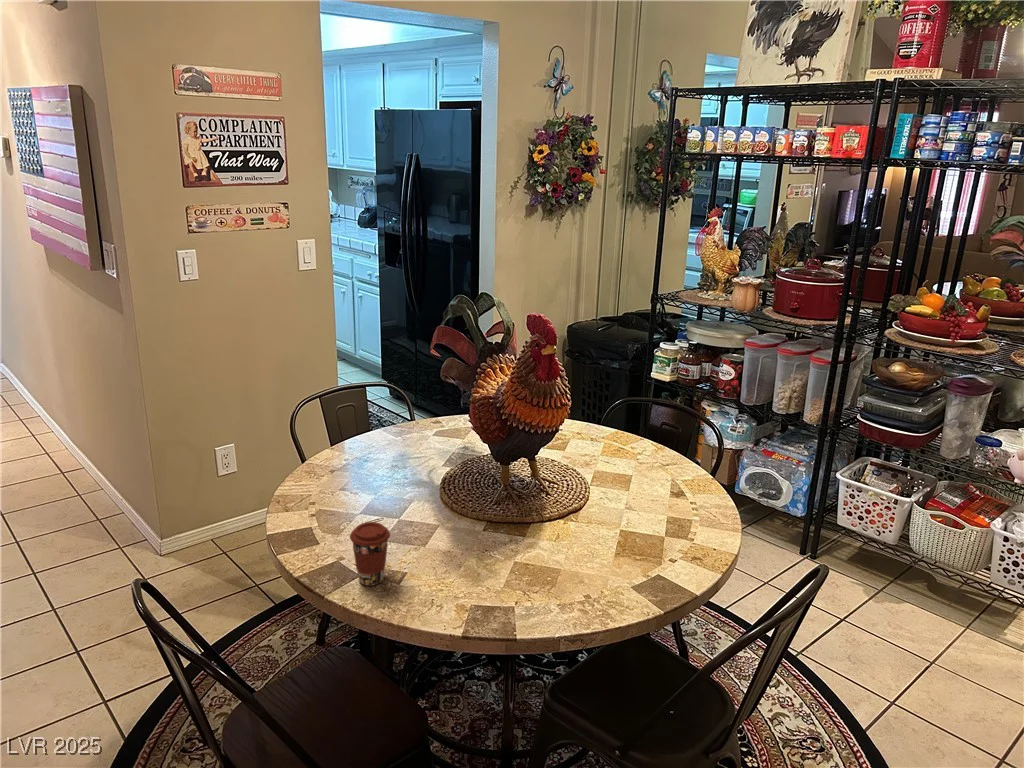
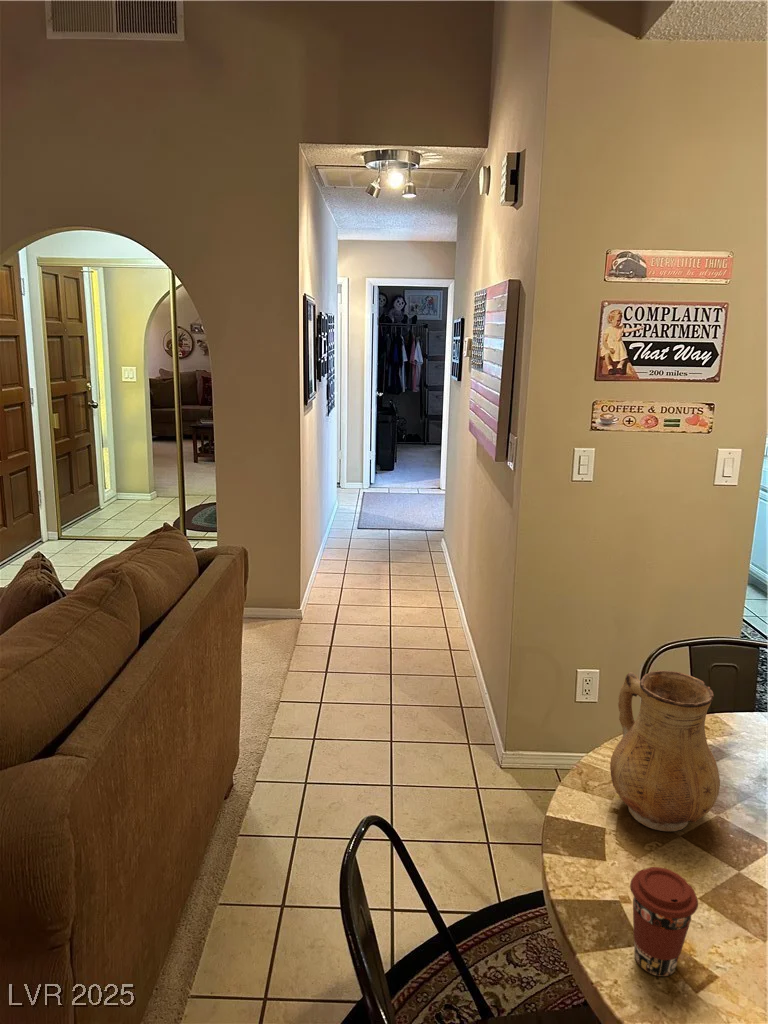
ceramic pitcher: none [297,408,375,517] -> present [610,670,720,831]

